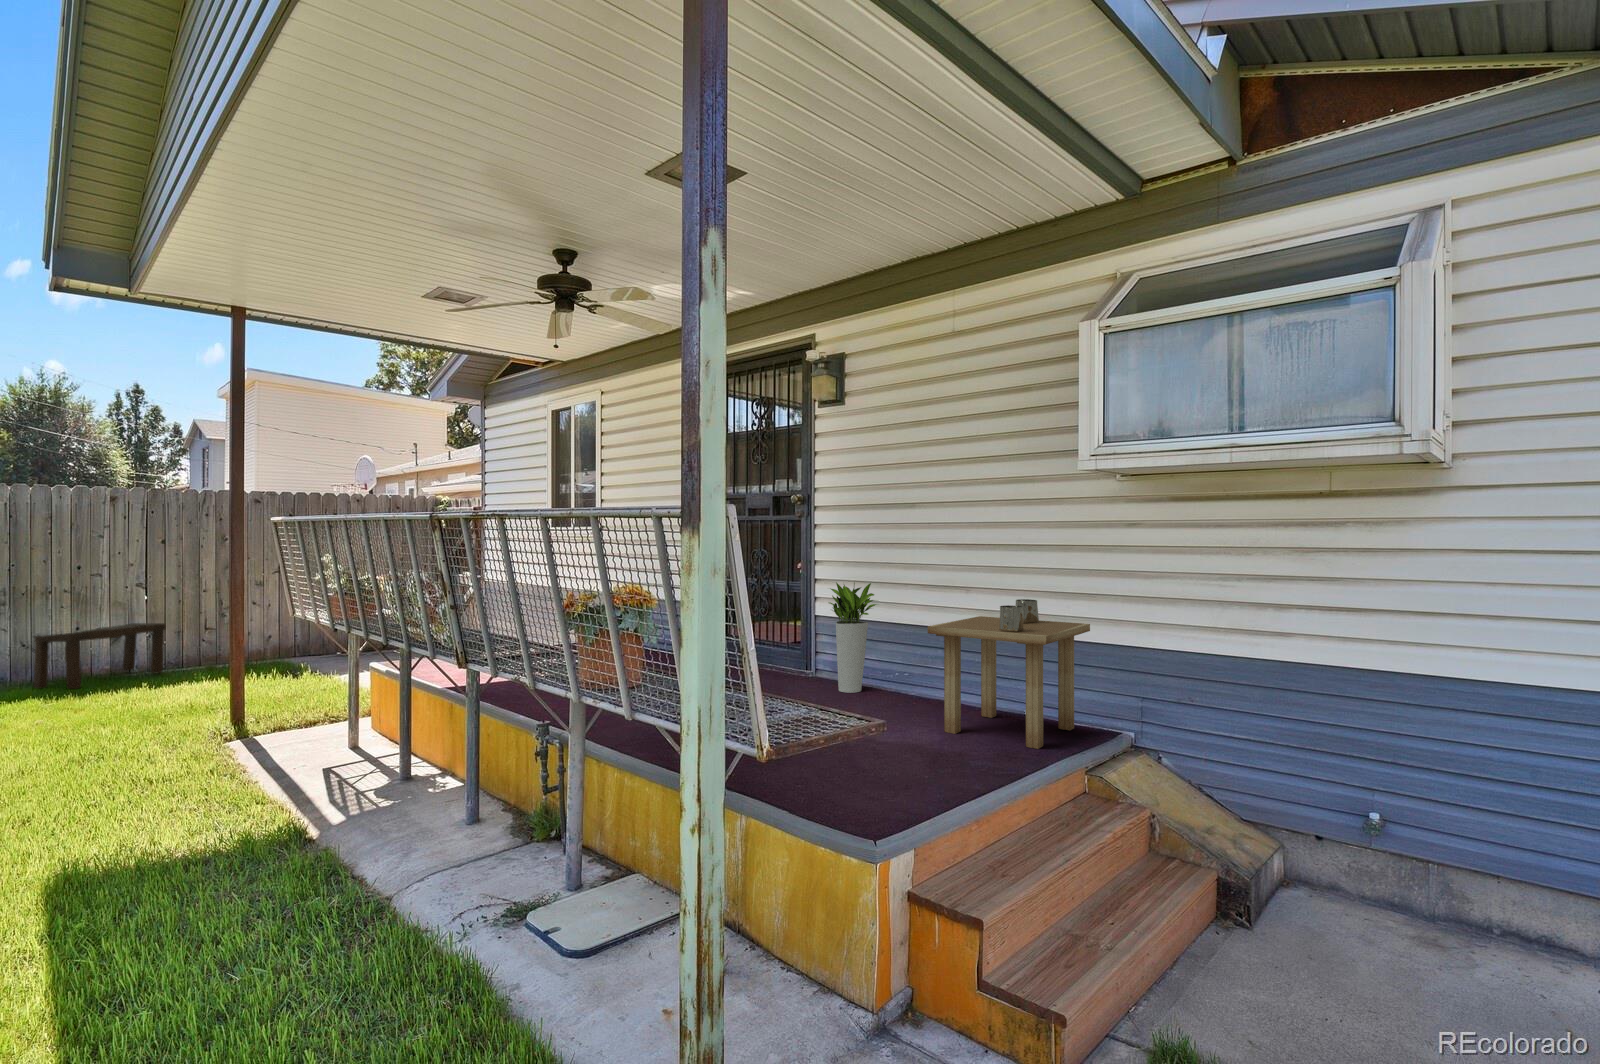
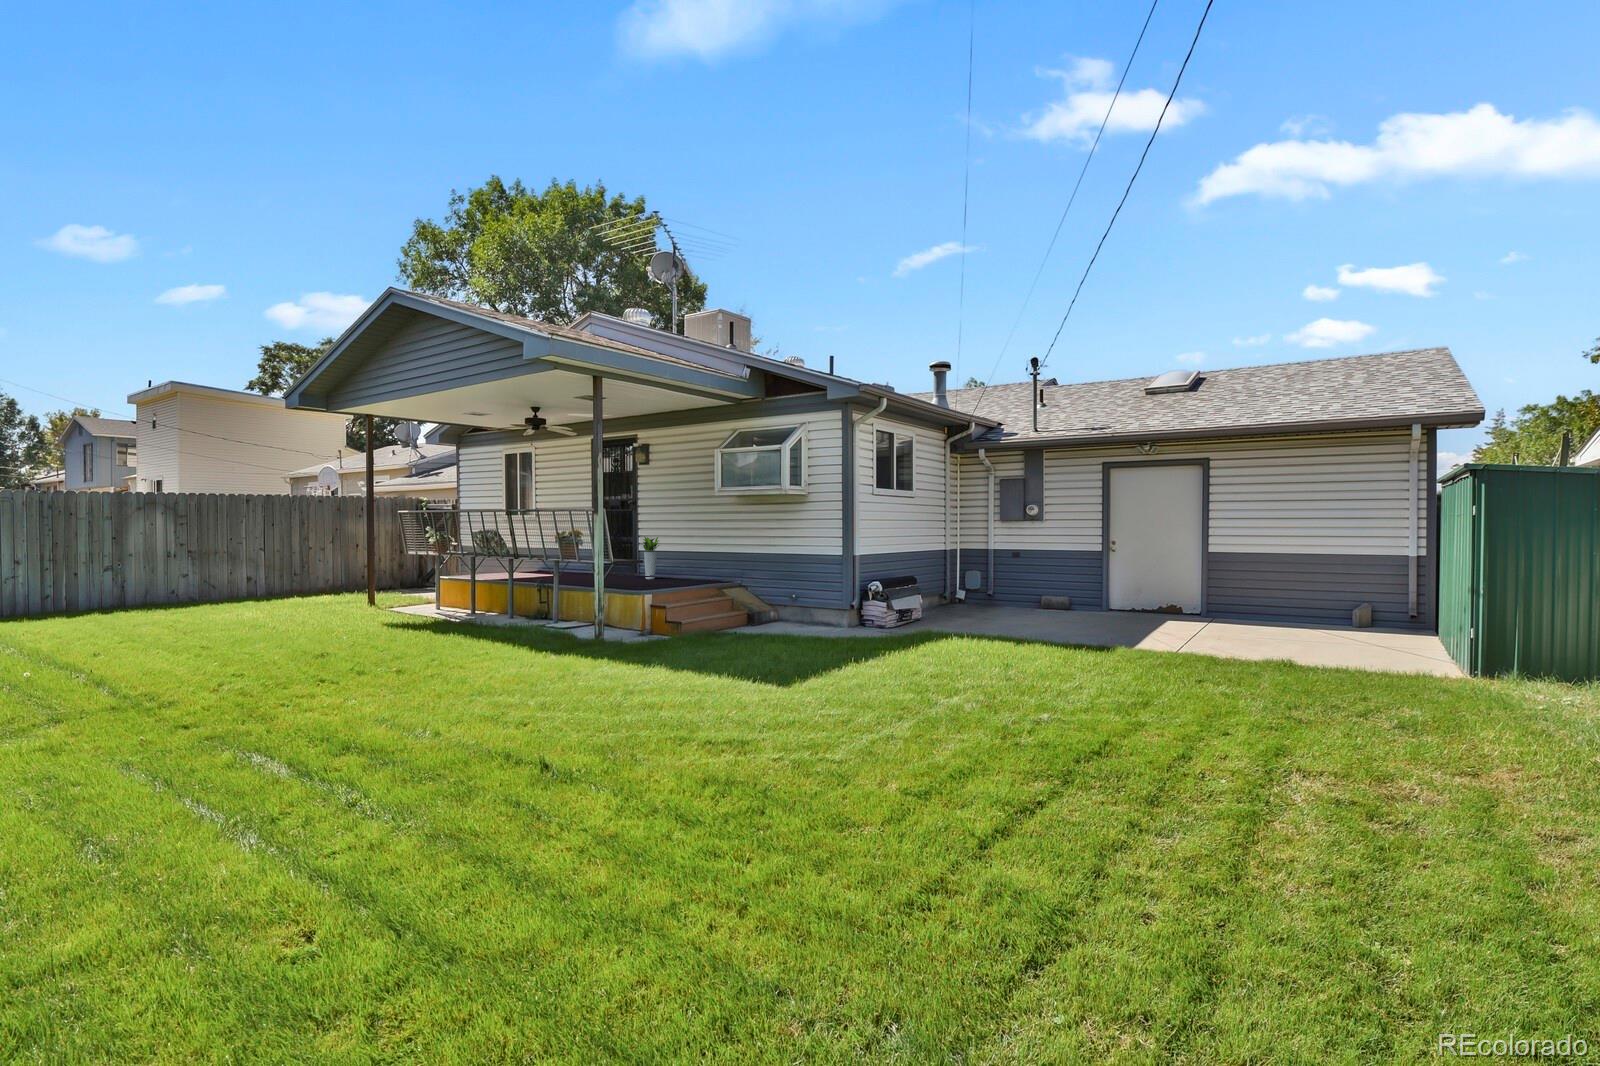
side table: present [928,599,1090,749] -> none [669,539,726,584]
bench: present [34,623,166,689] -> none [227,569,284,600]

